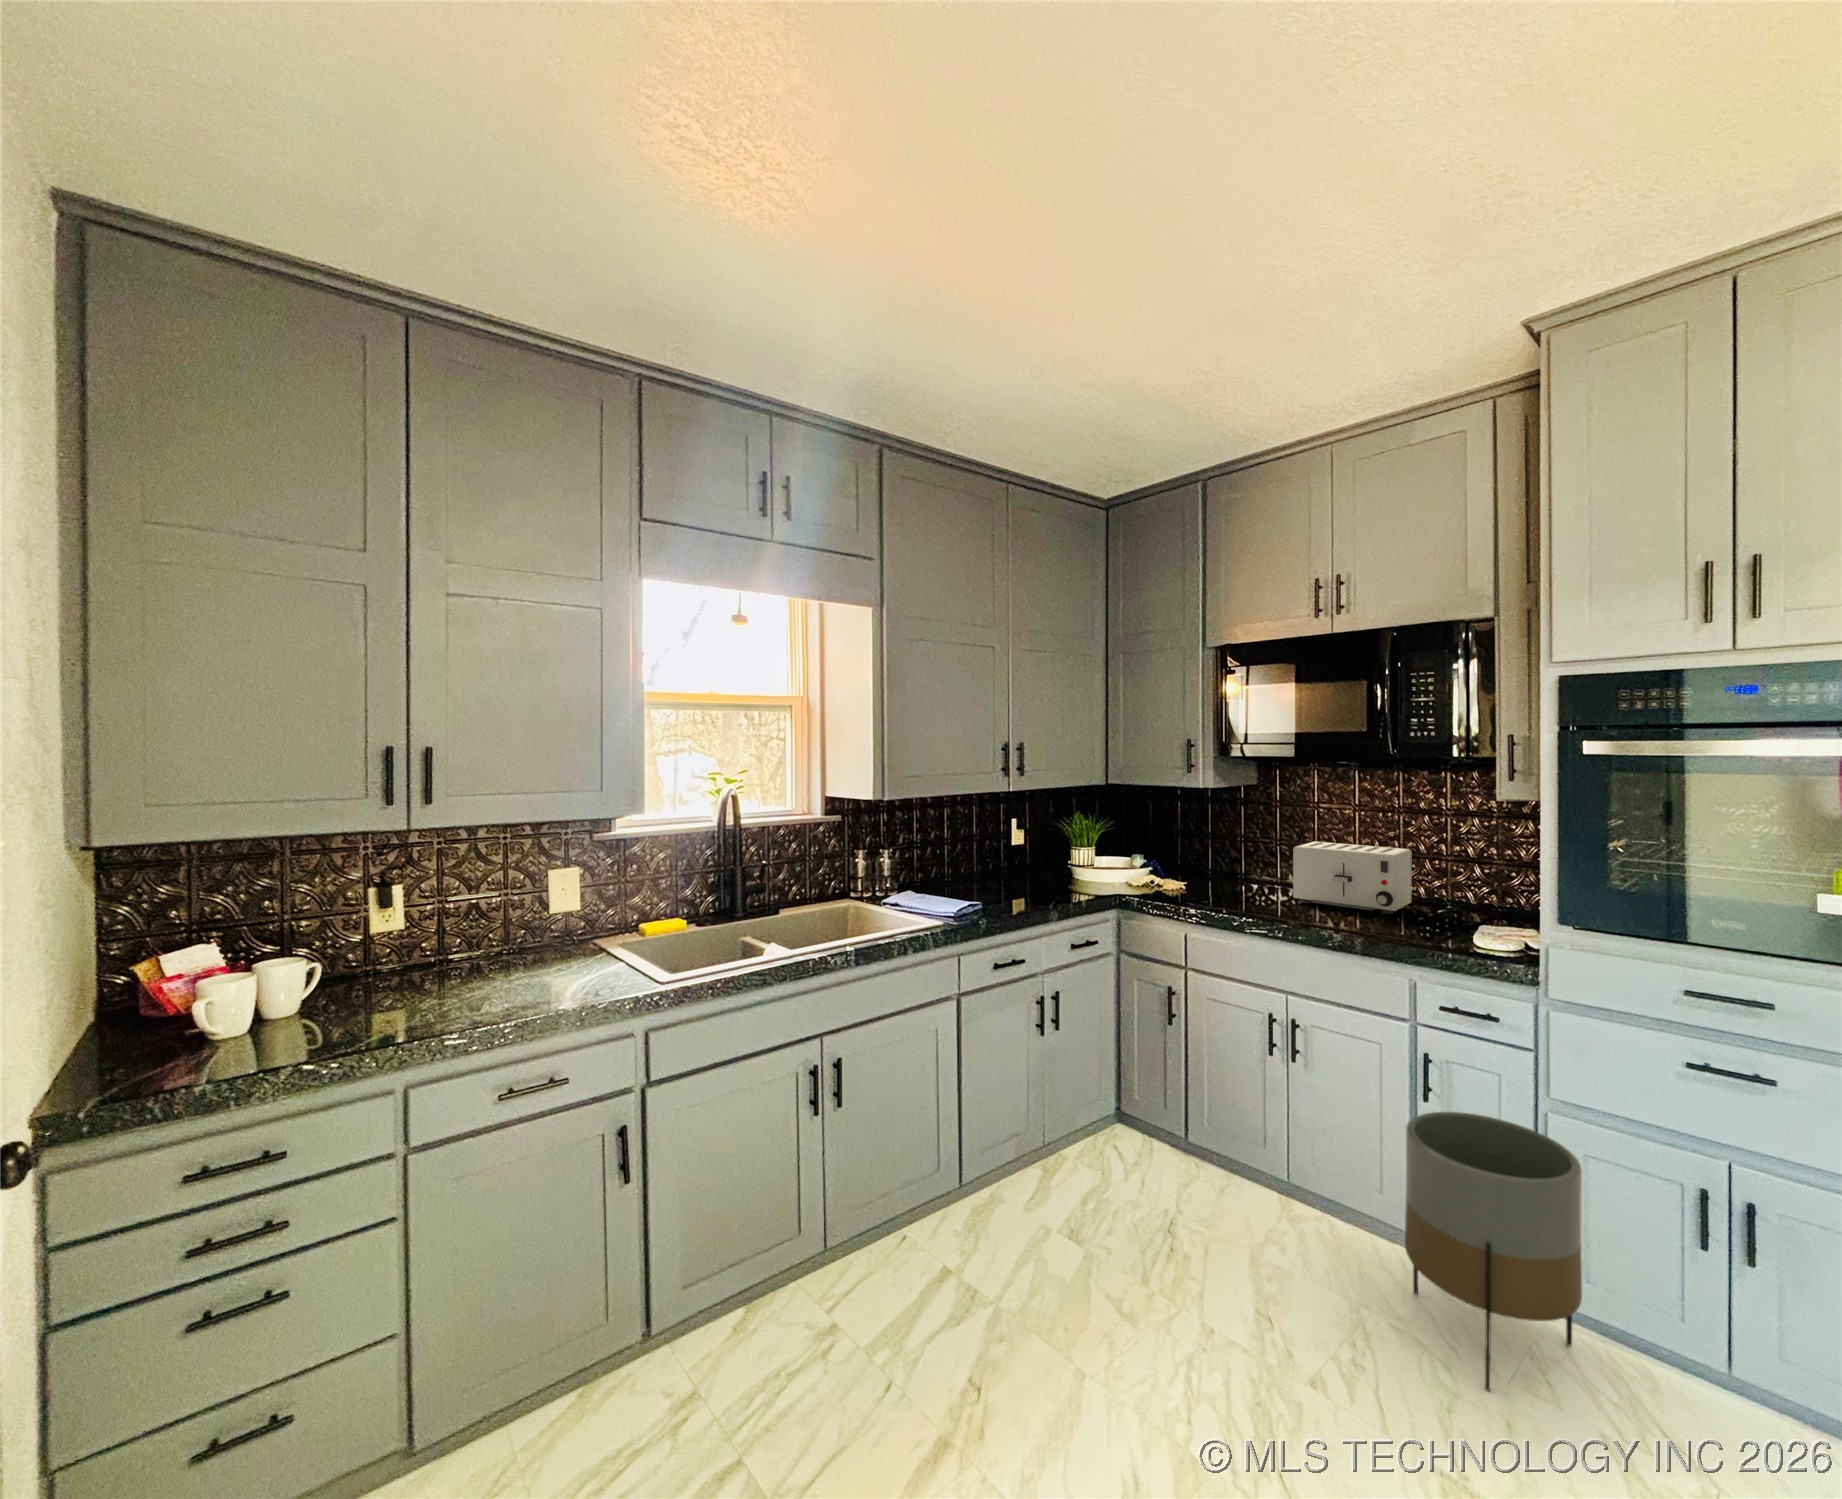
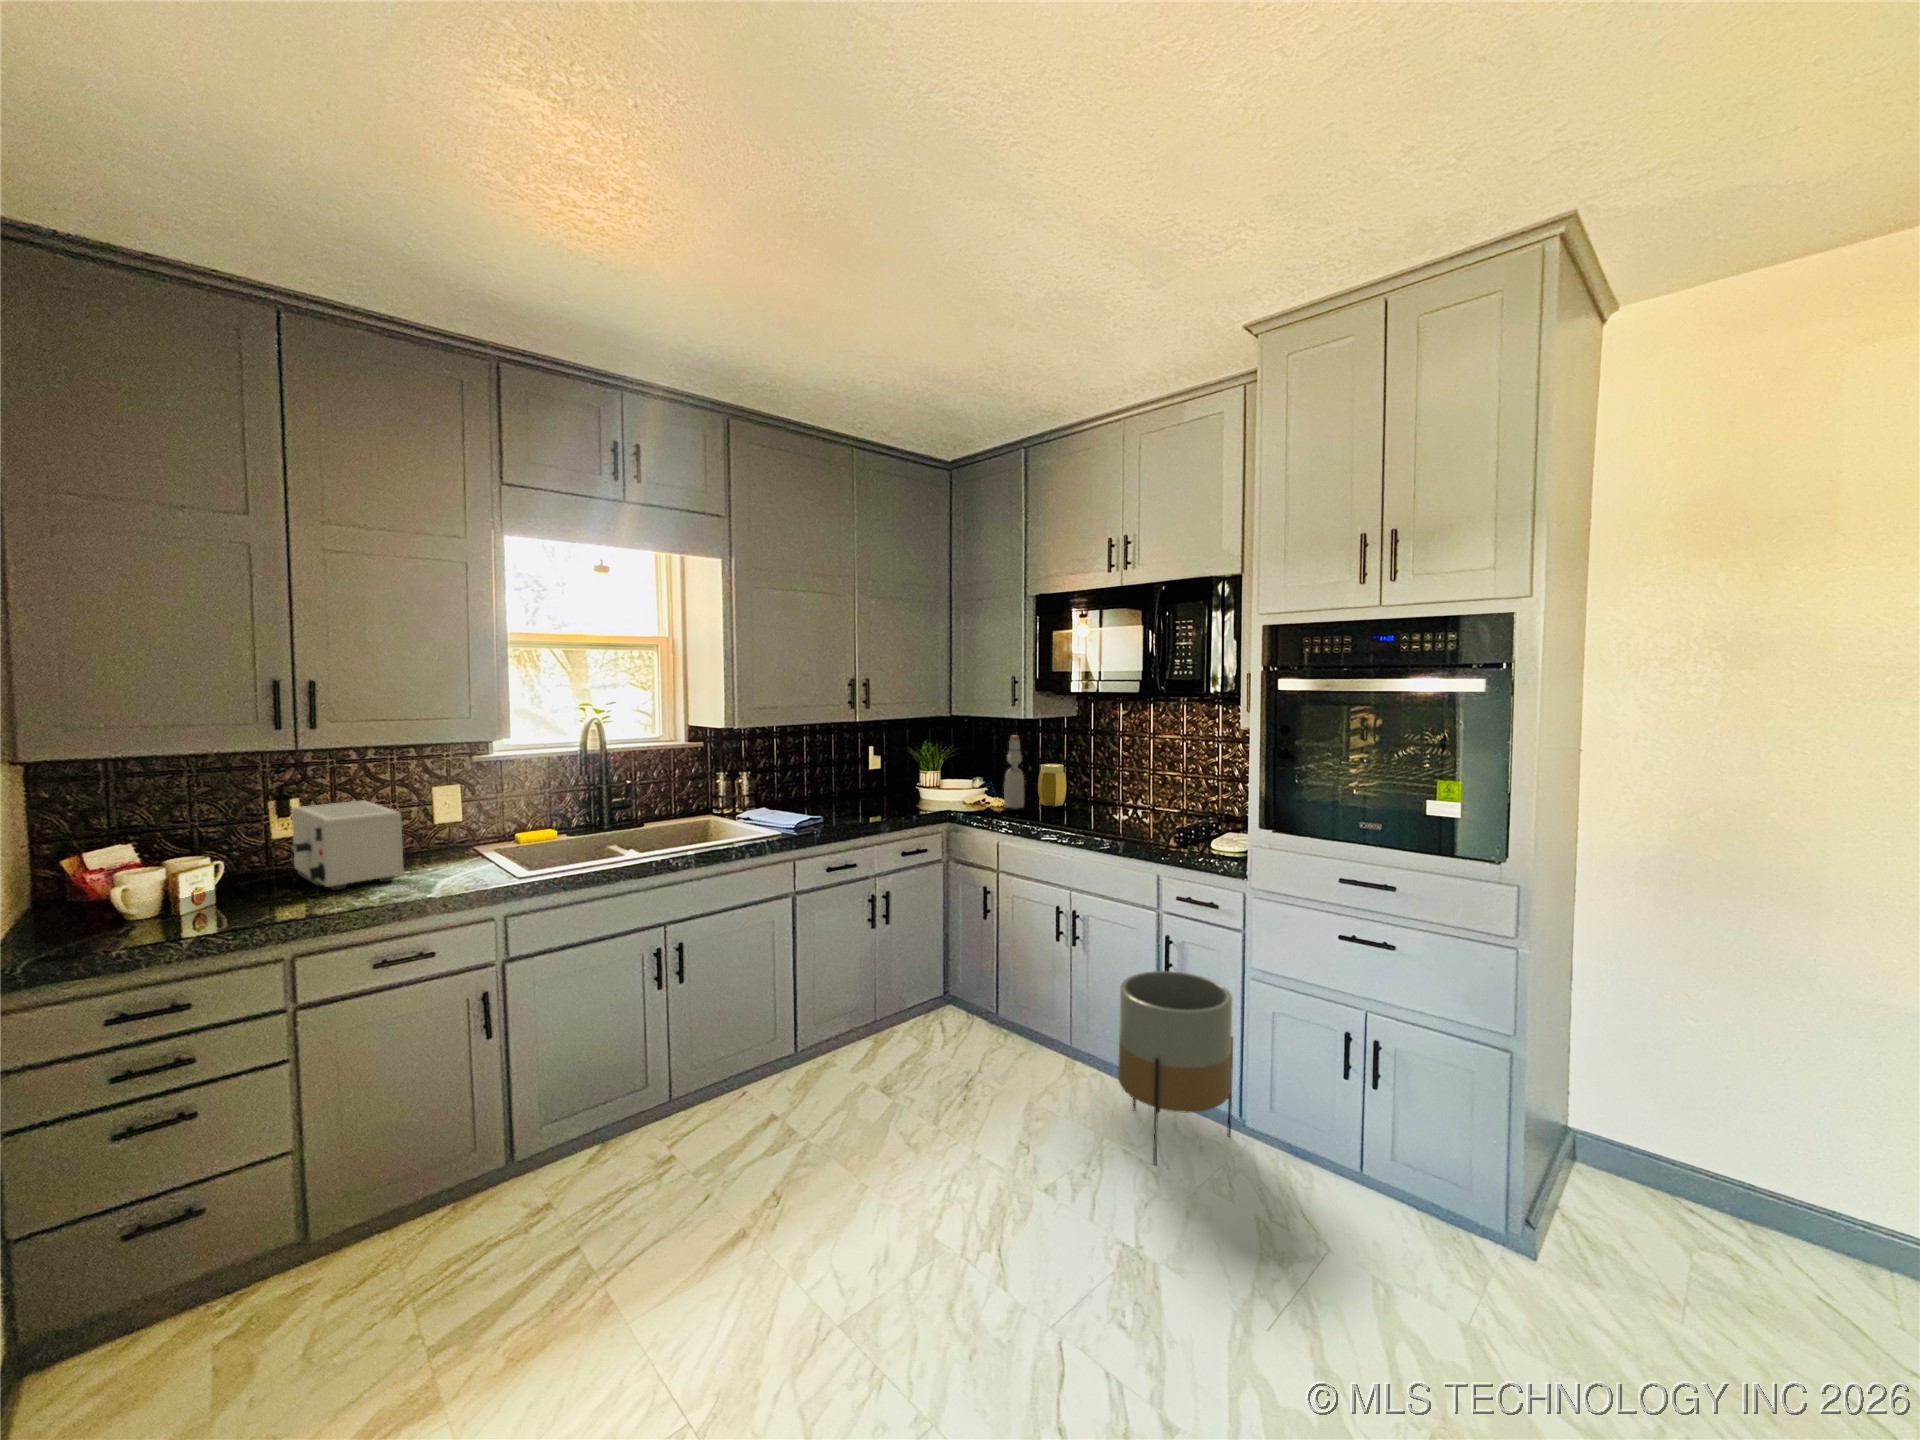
bottle: none [1176,807,1200,893] -> present [1004,736,1024,809]
jar: none [1212,840,1248,890] -> present [1038,764,1066,806]
toaster: present [1293,842,1412,914] -> present [292,800,404,890]

